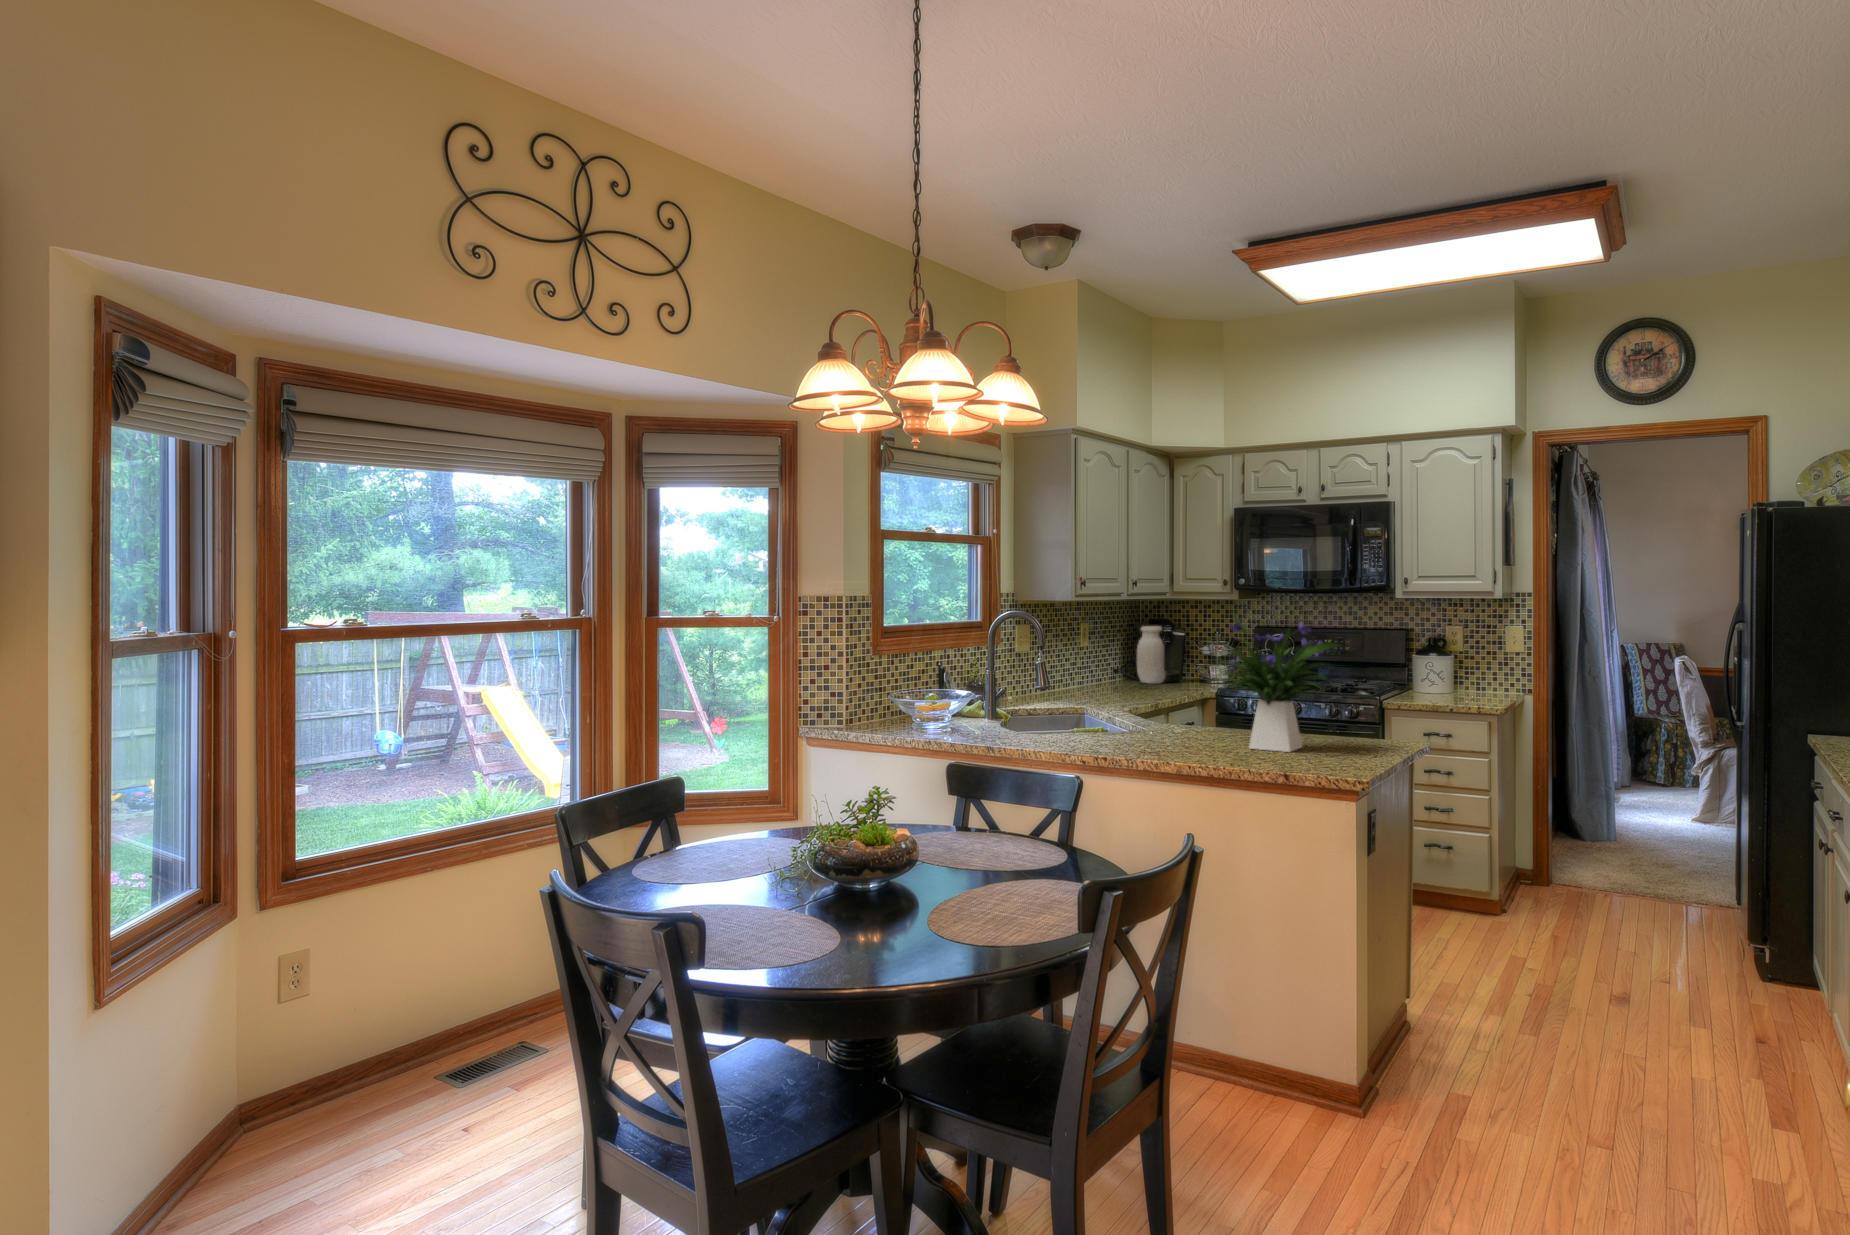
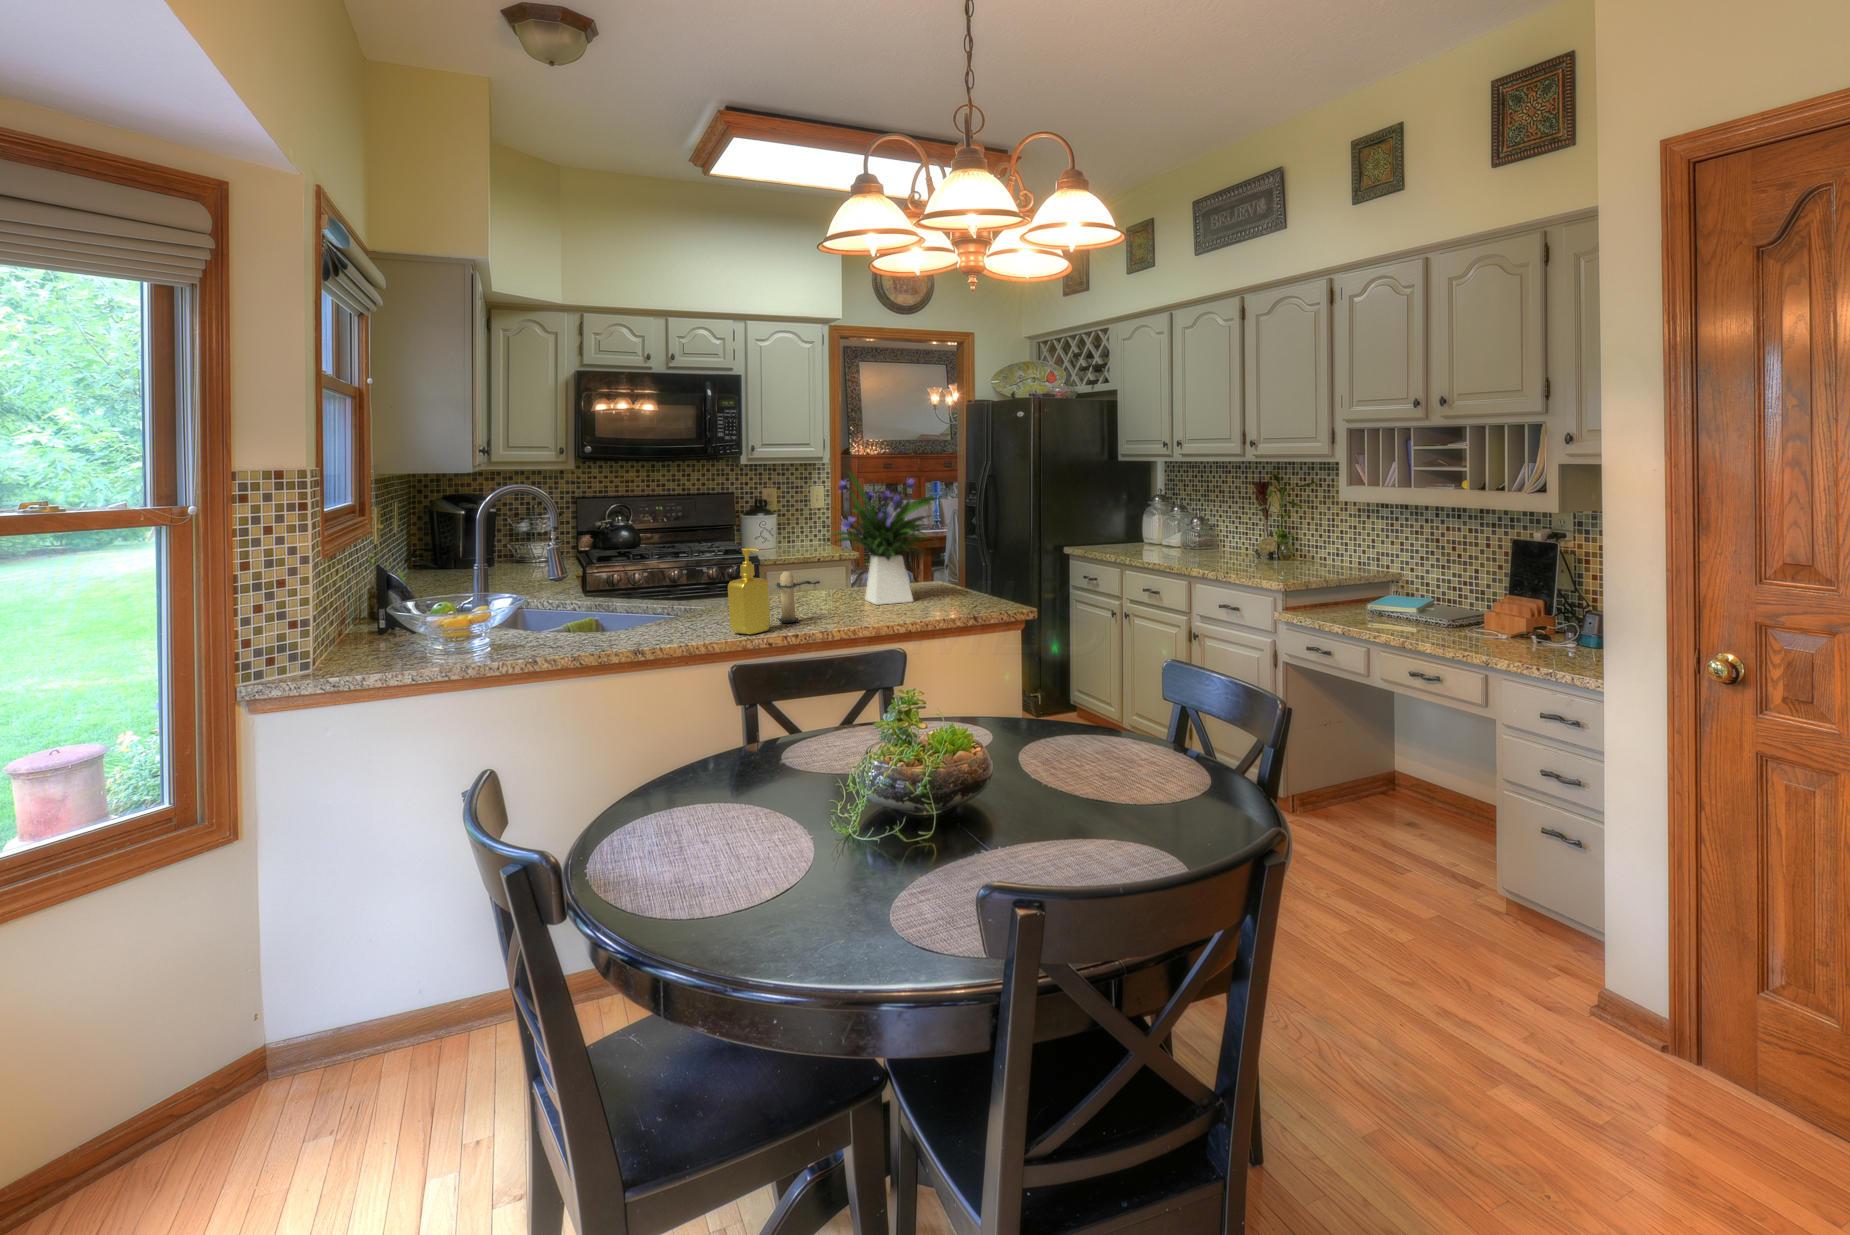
jar: present [1137,626,1165,684] -> none [462,504,500,571]
soap dispenser: none [1064,675,1098,750] -> present [728,548,770,635]
candle: none [1121,697,1146,749] -> present [776,571,798,623]

